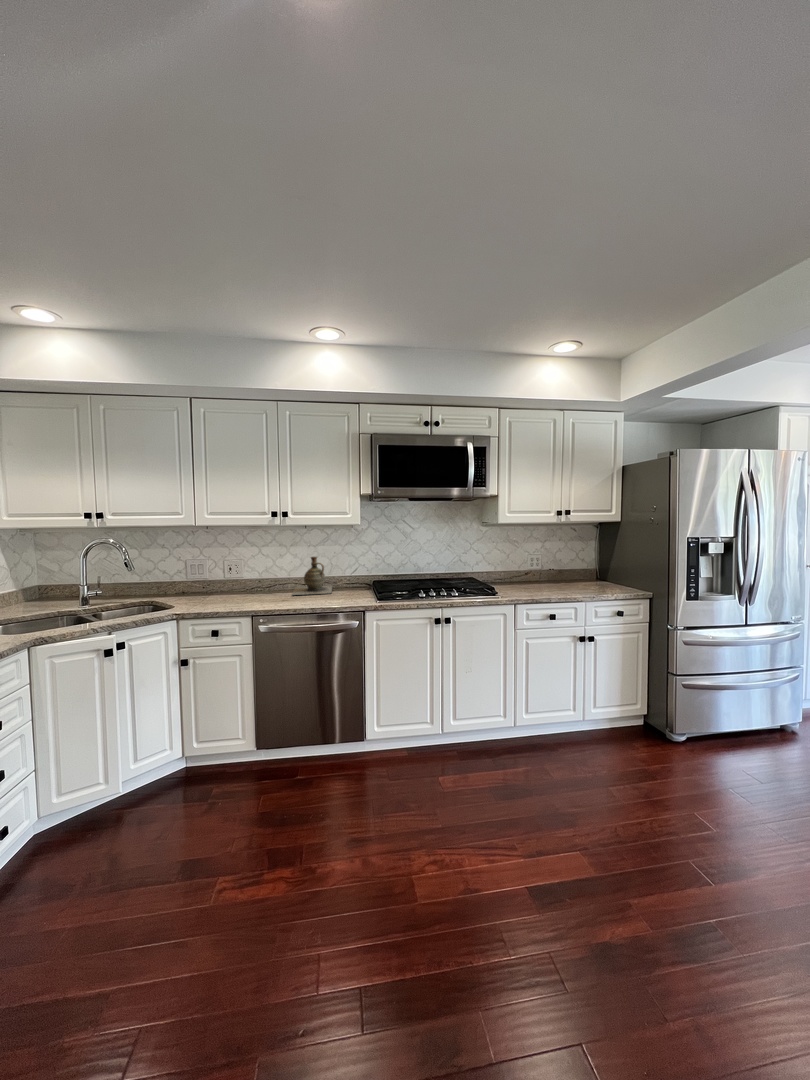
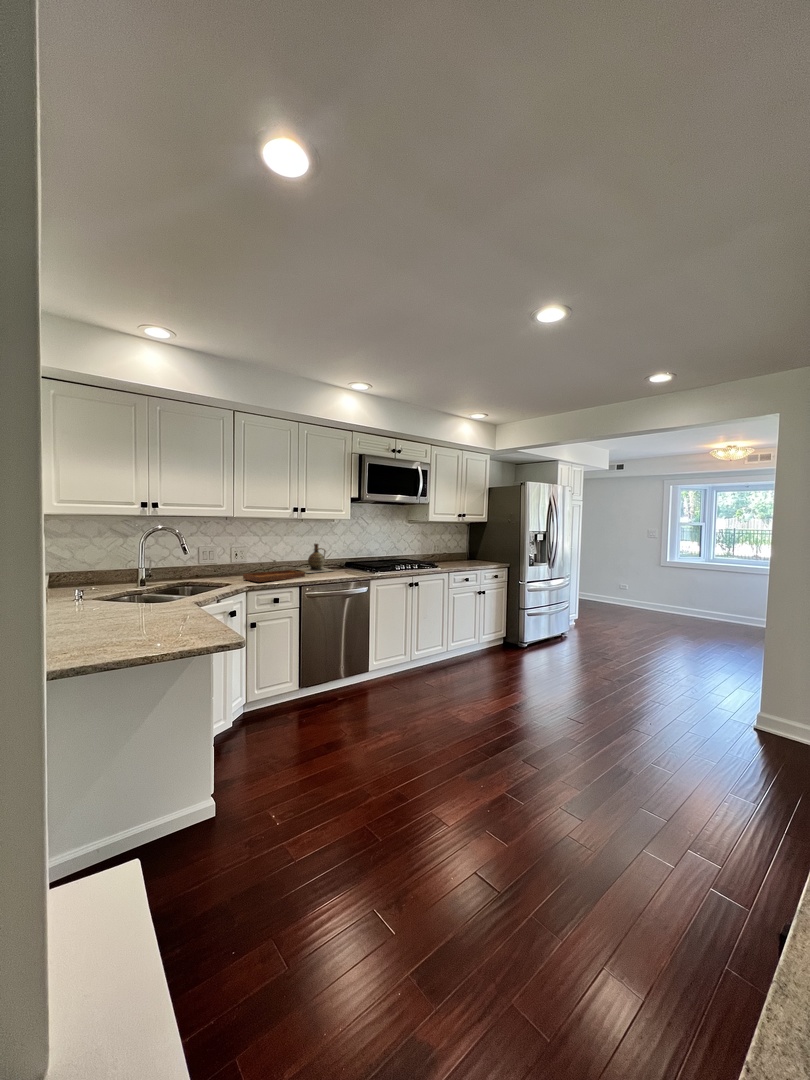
tray: none [202,578,276,607] -> present [243,560,305,582]

